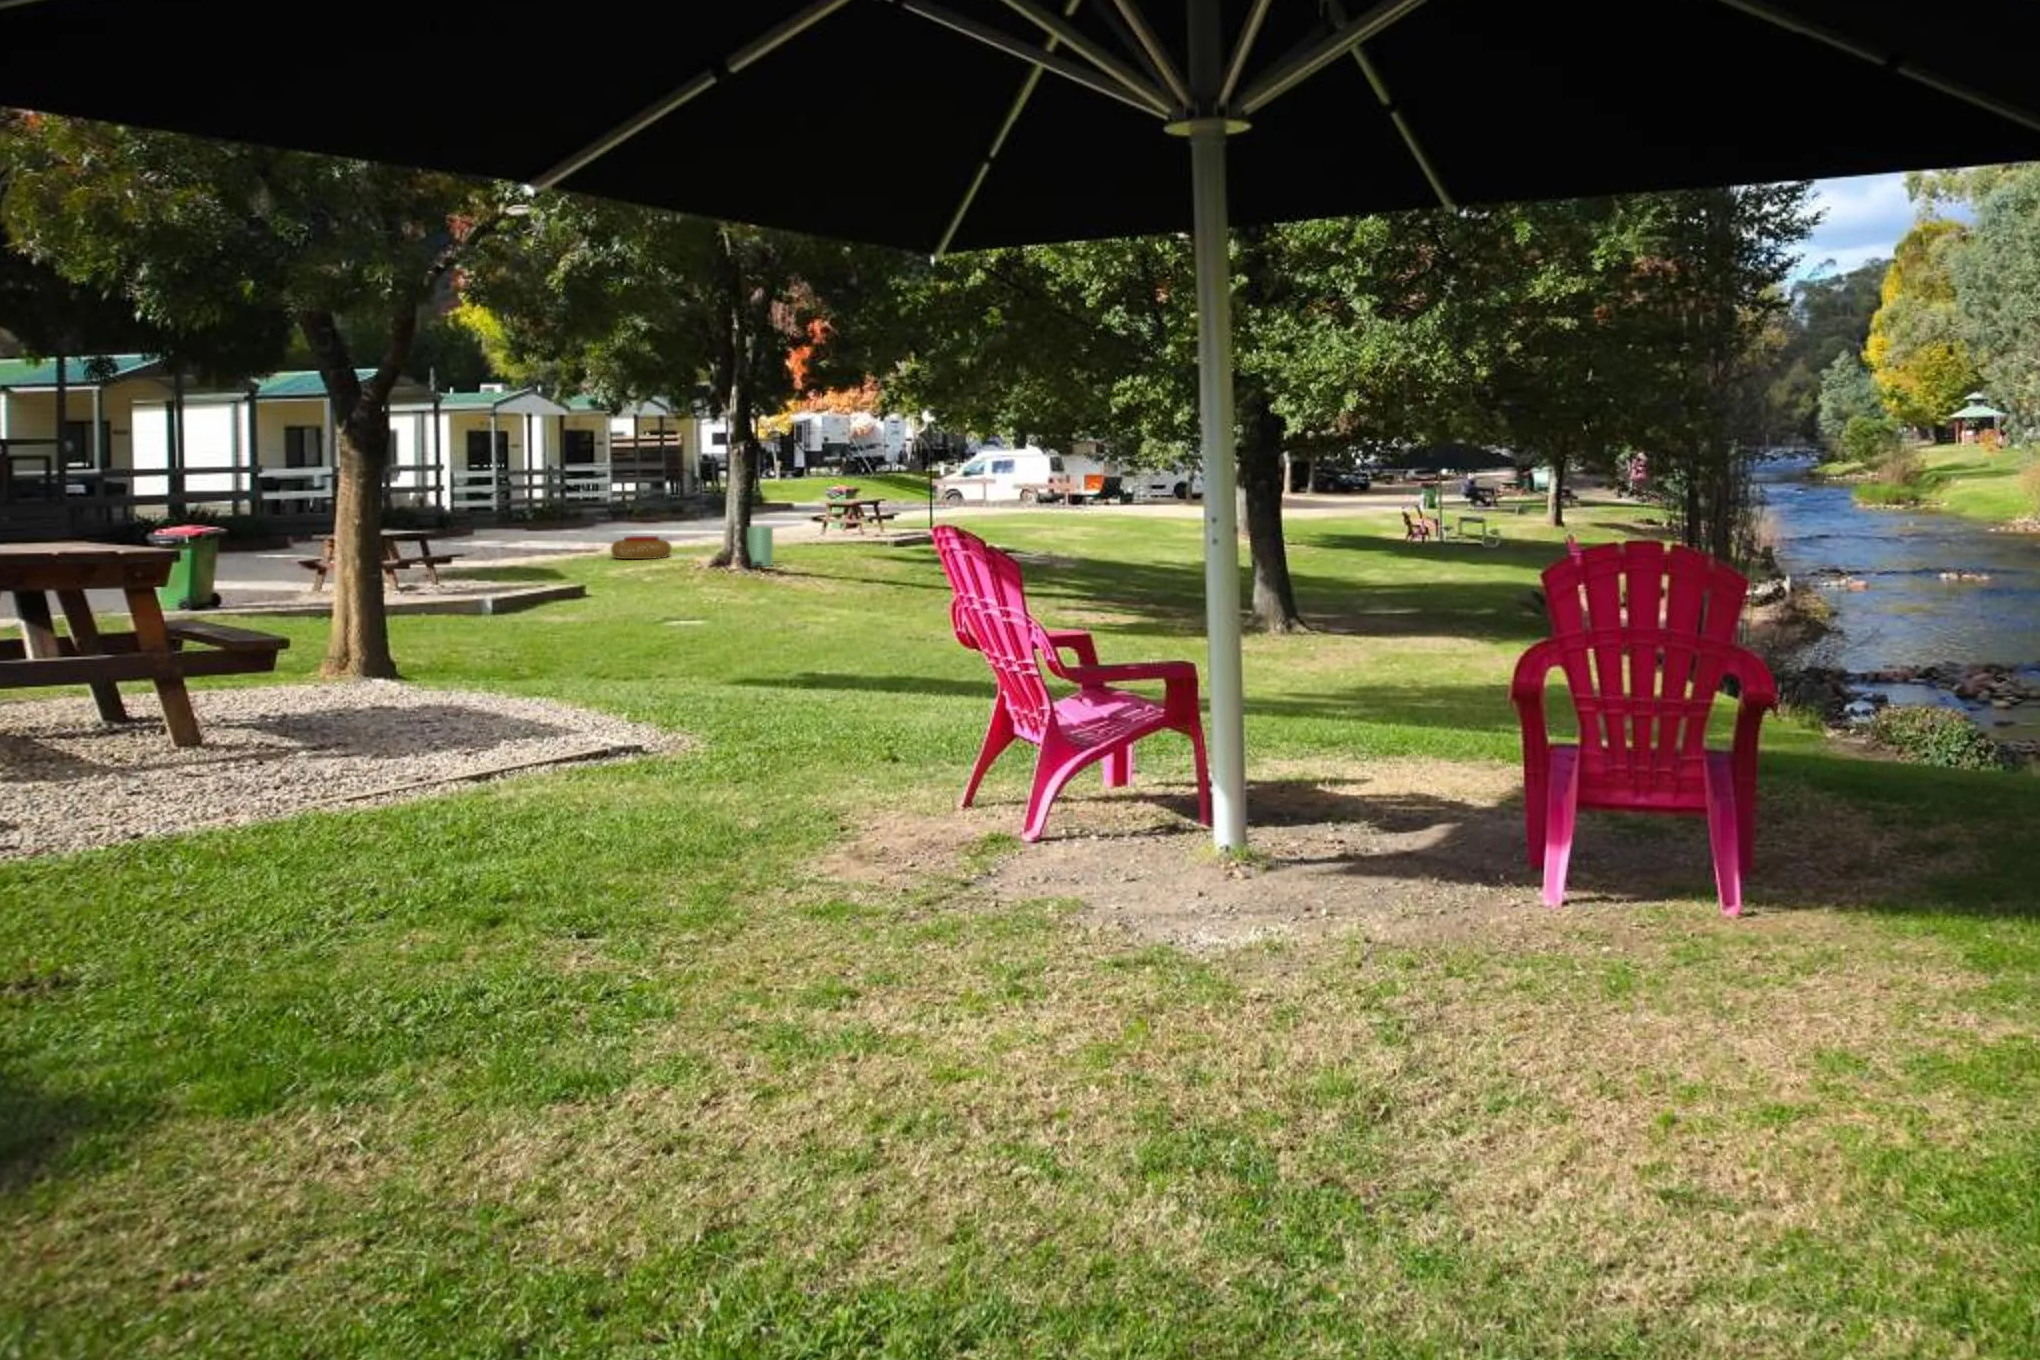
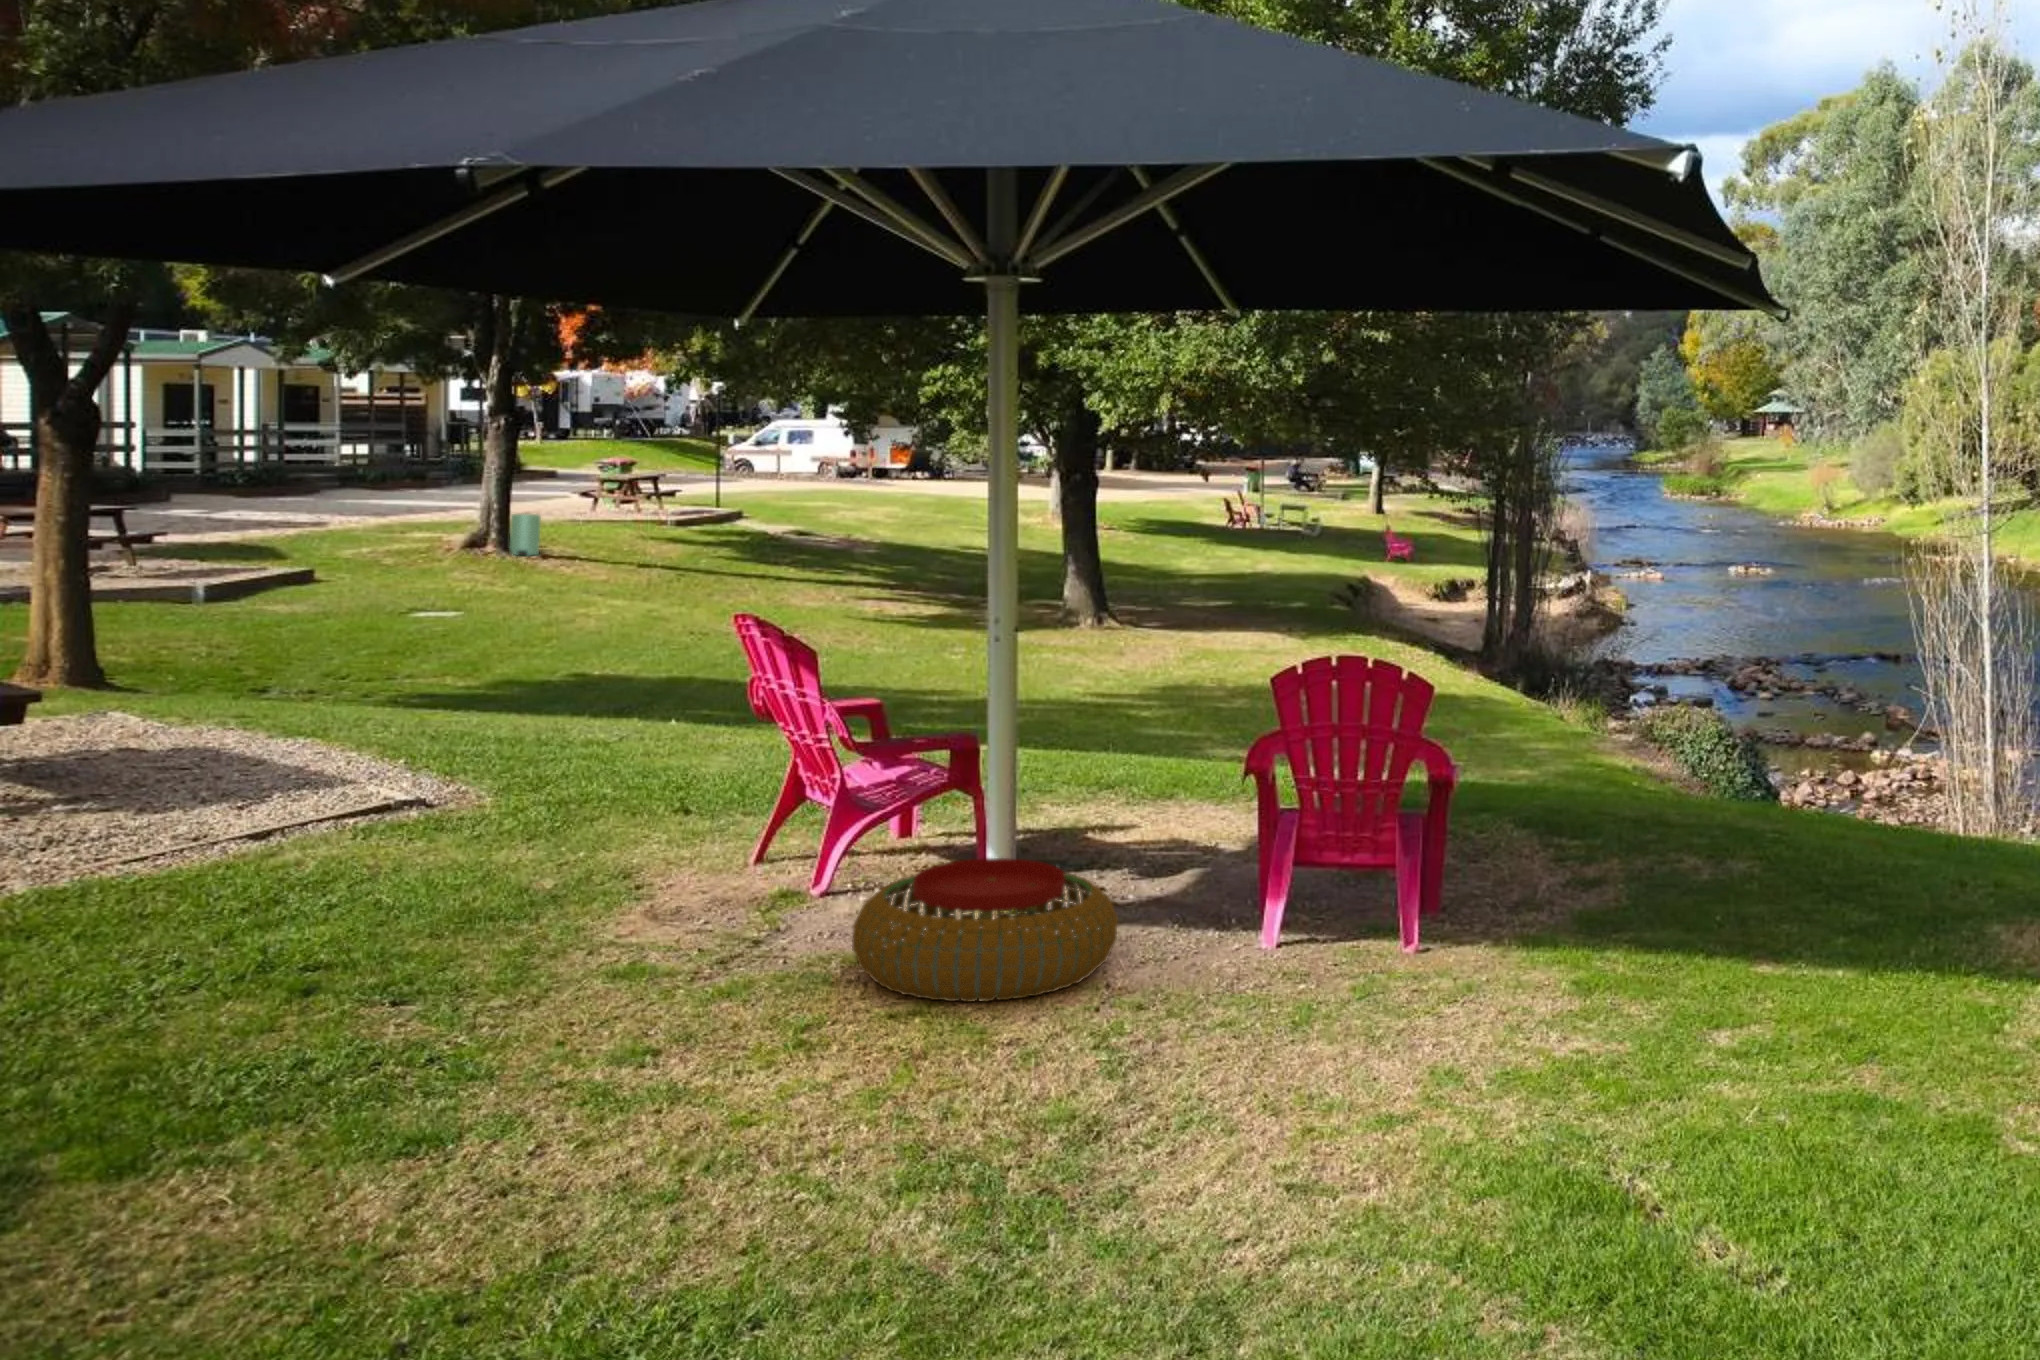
pouf: present [611,536,671,559] -> present [852,858,1118,1002]

